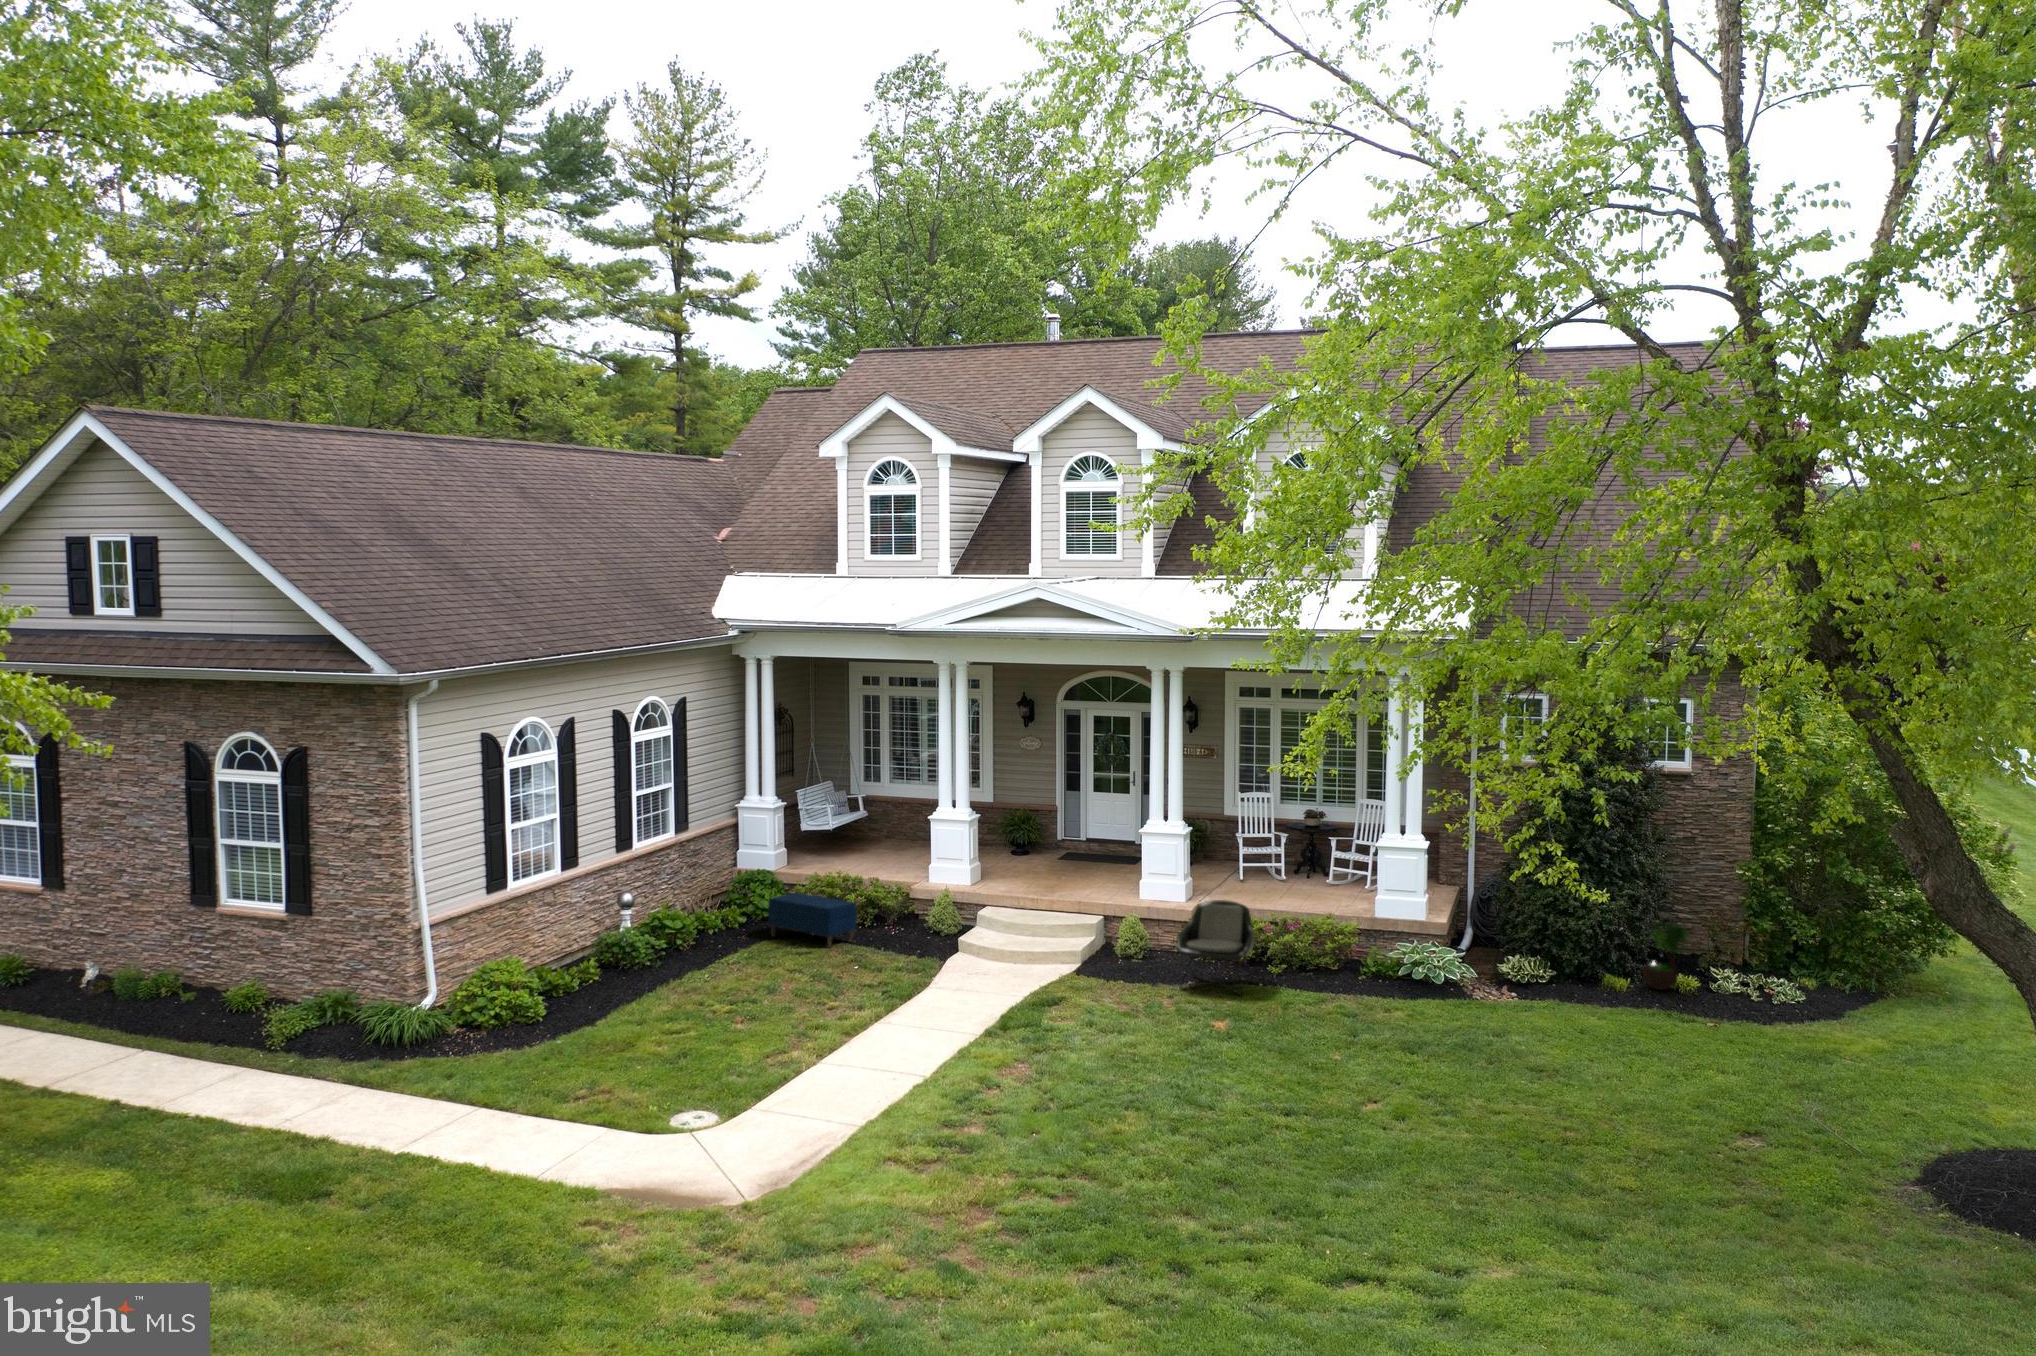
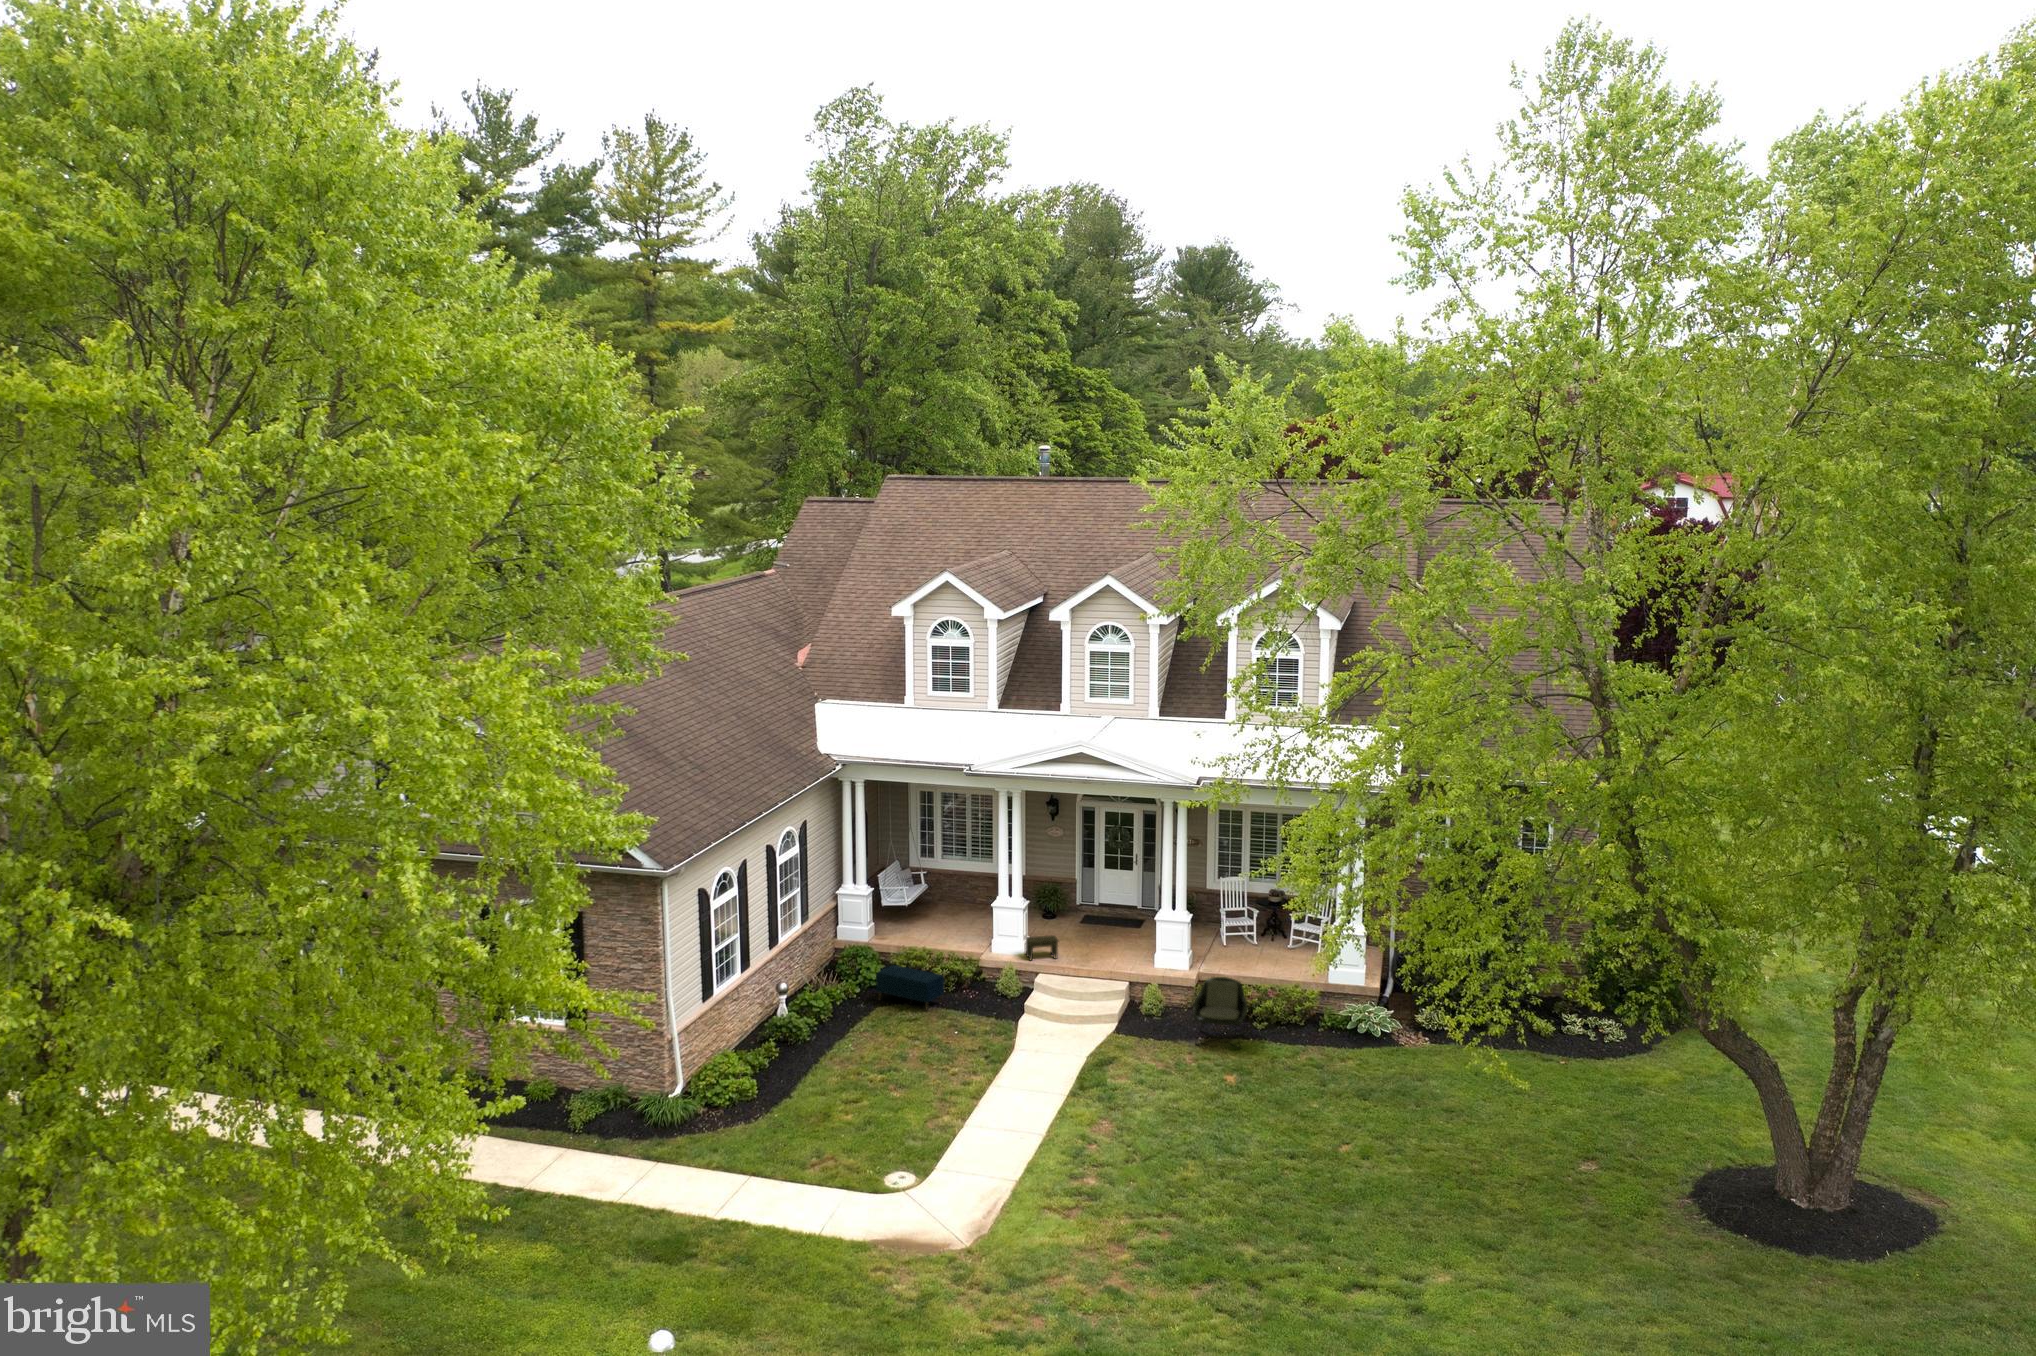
side table: none [971,859,1013,889] -> present [1026,935,1058,960]
potted tree: present [1643,924,1687,990] -> none [1517,983,1549,1032]

